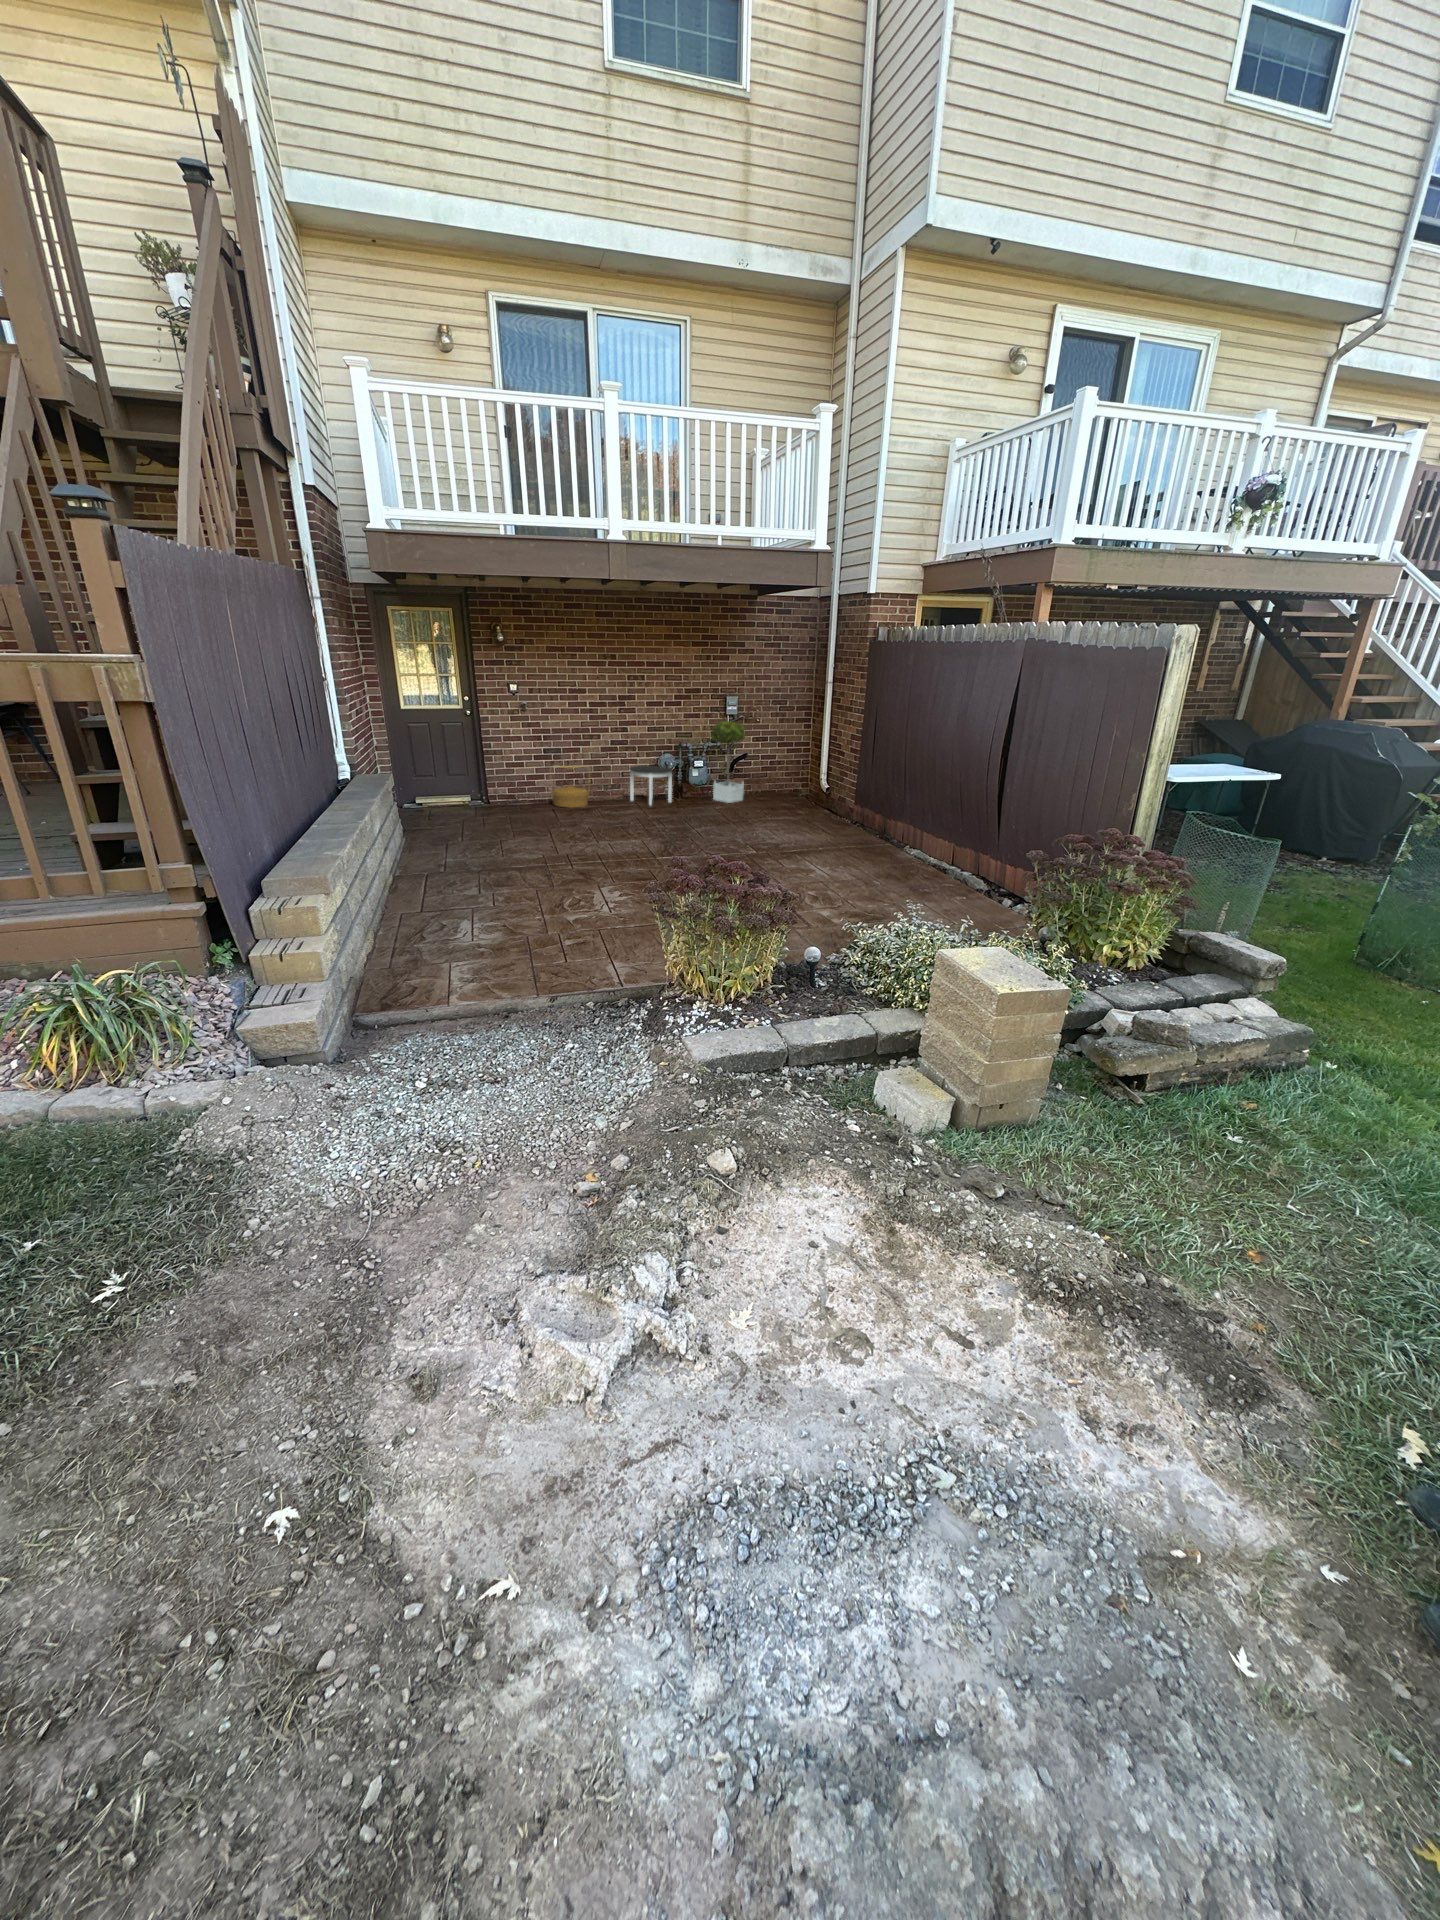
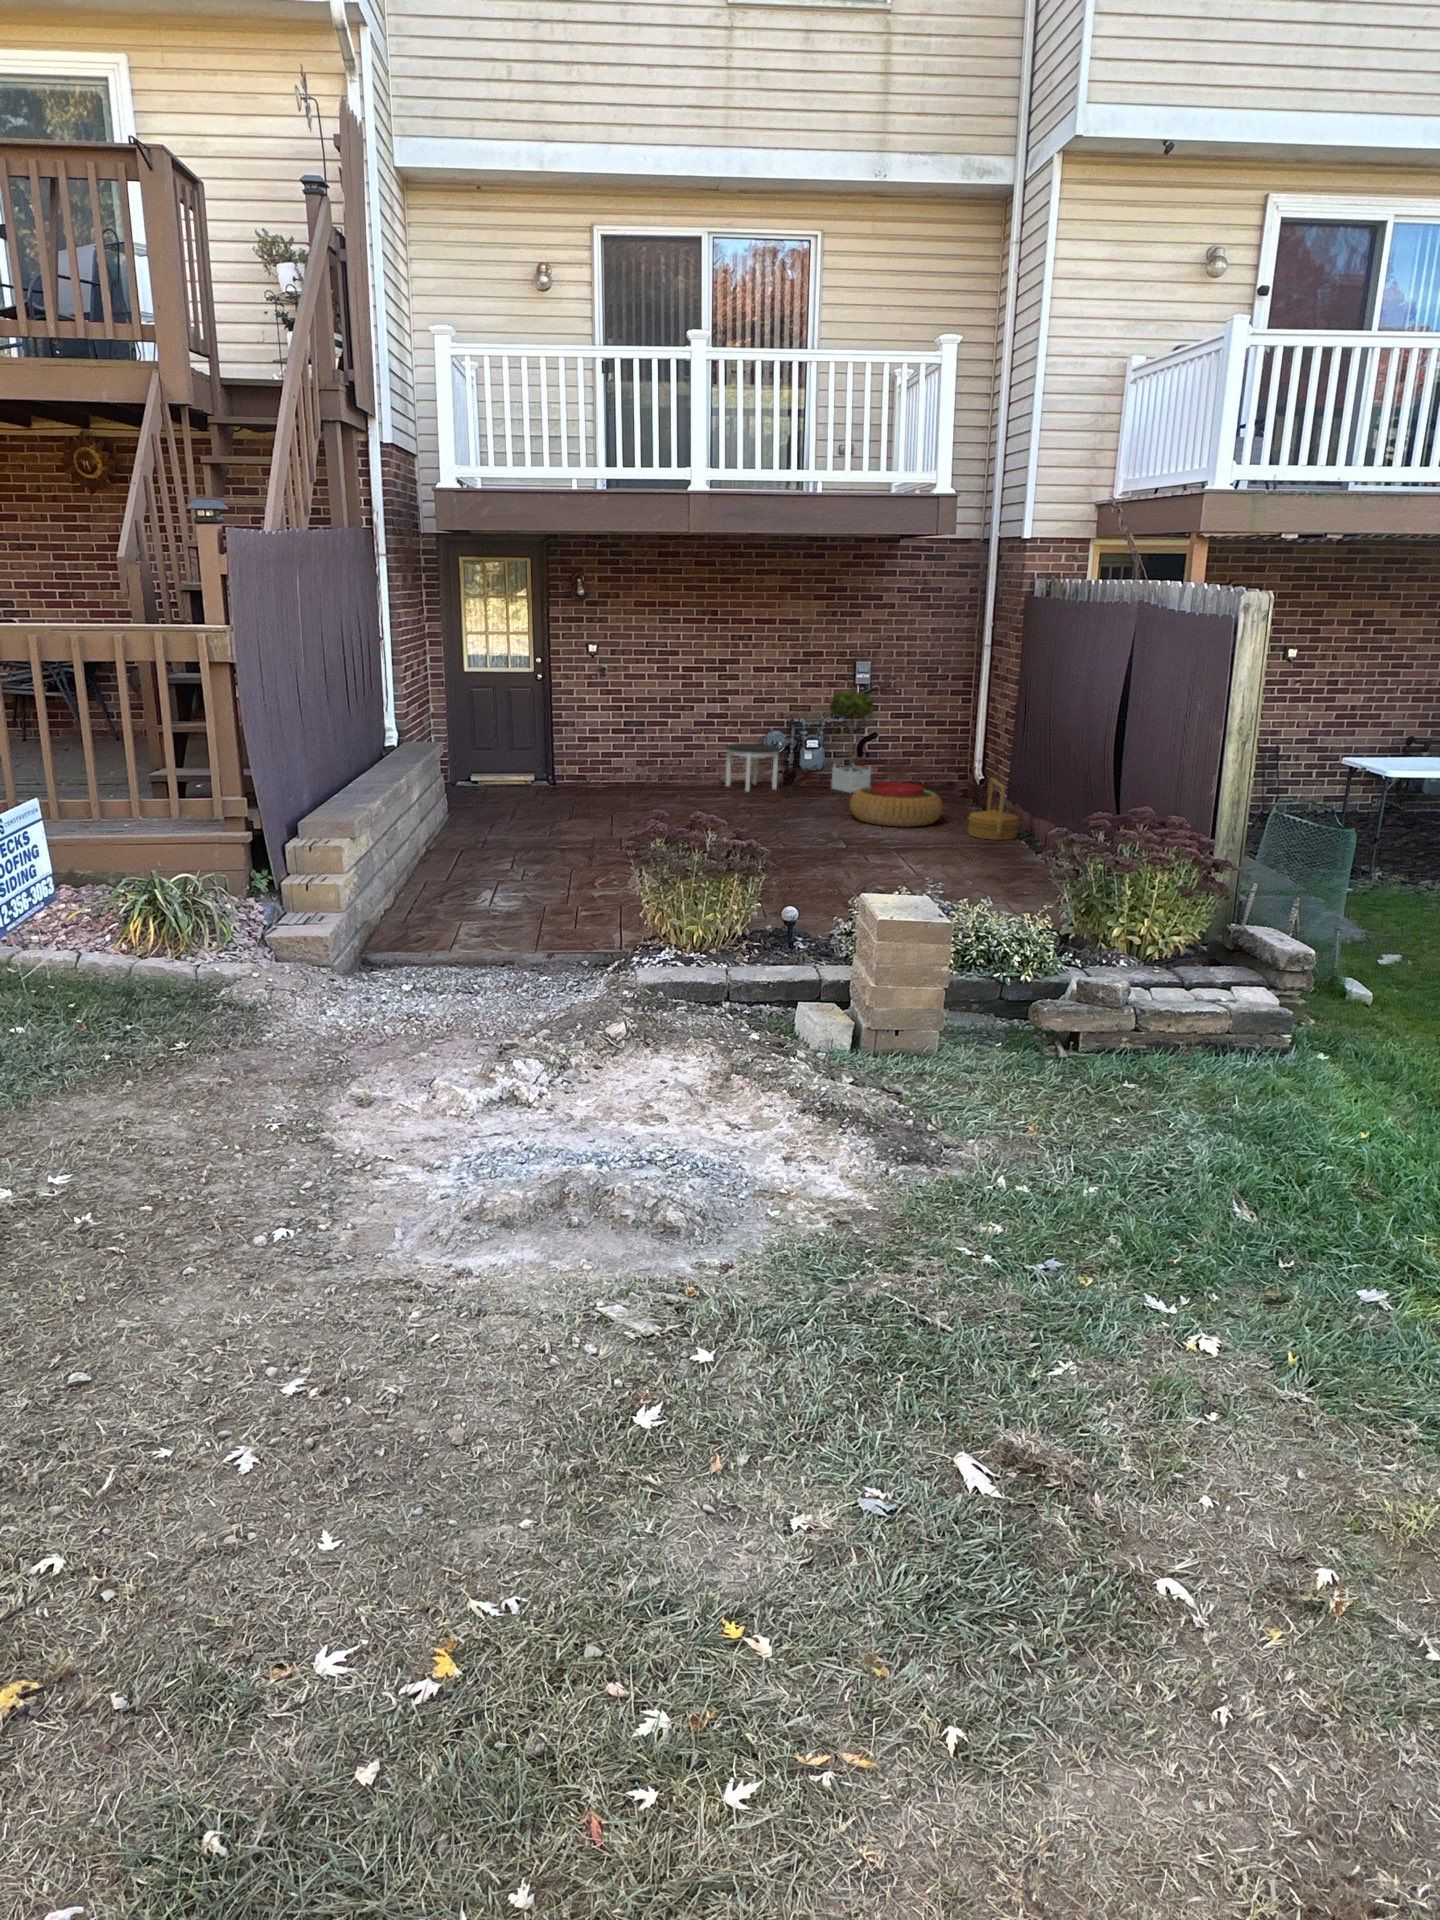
woven basket: present [551,766,589,808] -> present [968,778,1019,840]
pouf: none [746,796,821,833] -> present [850,782,943,827]

